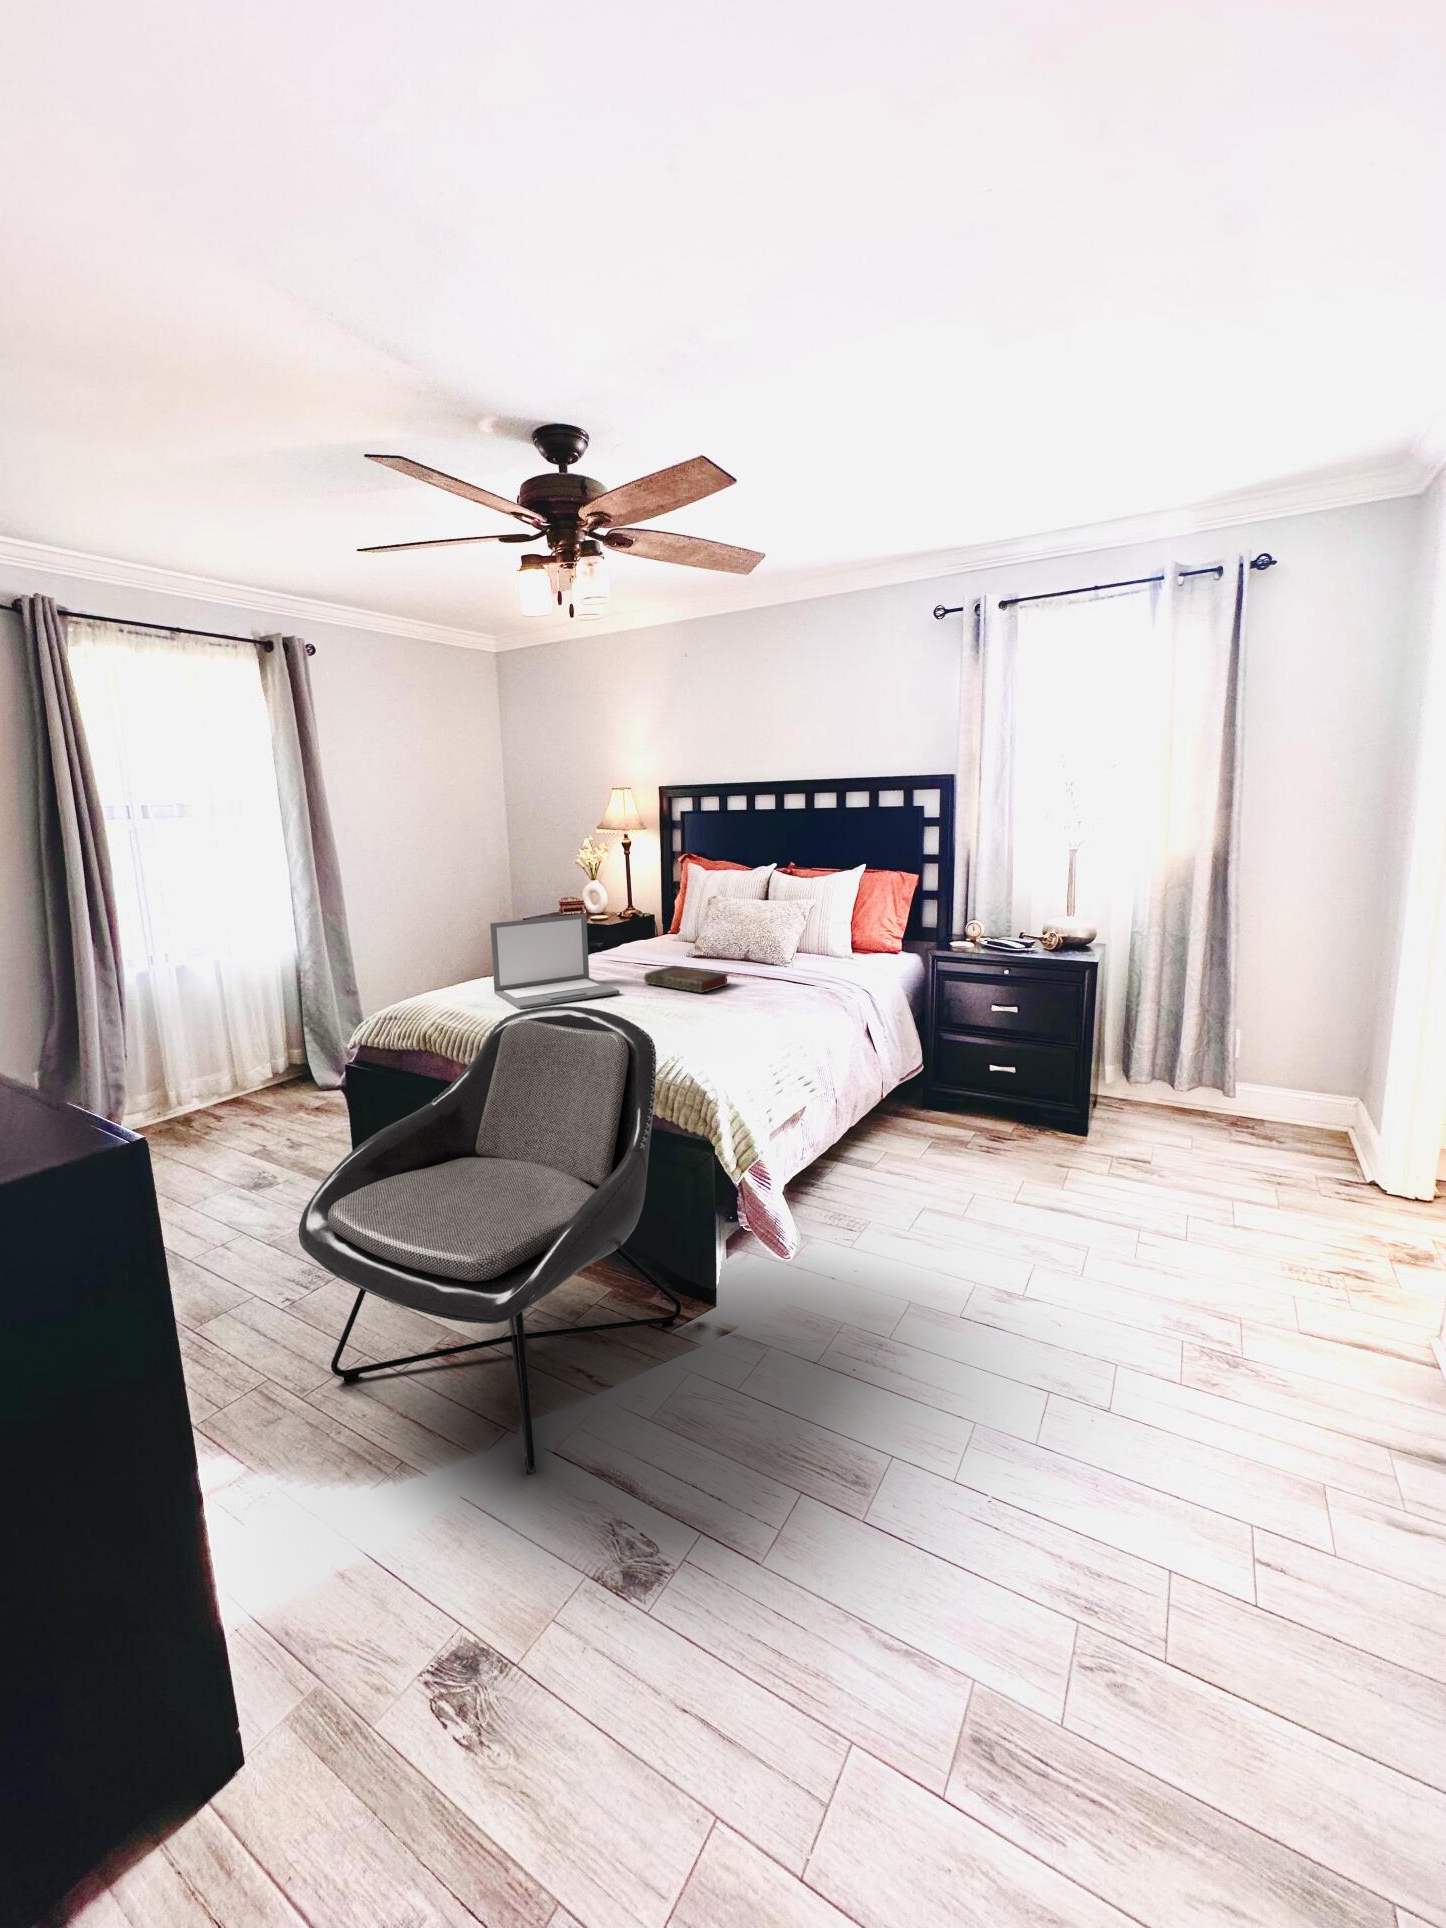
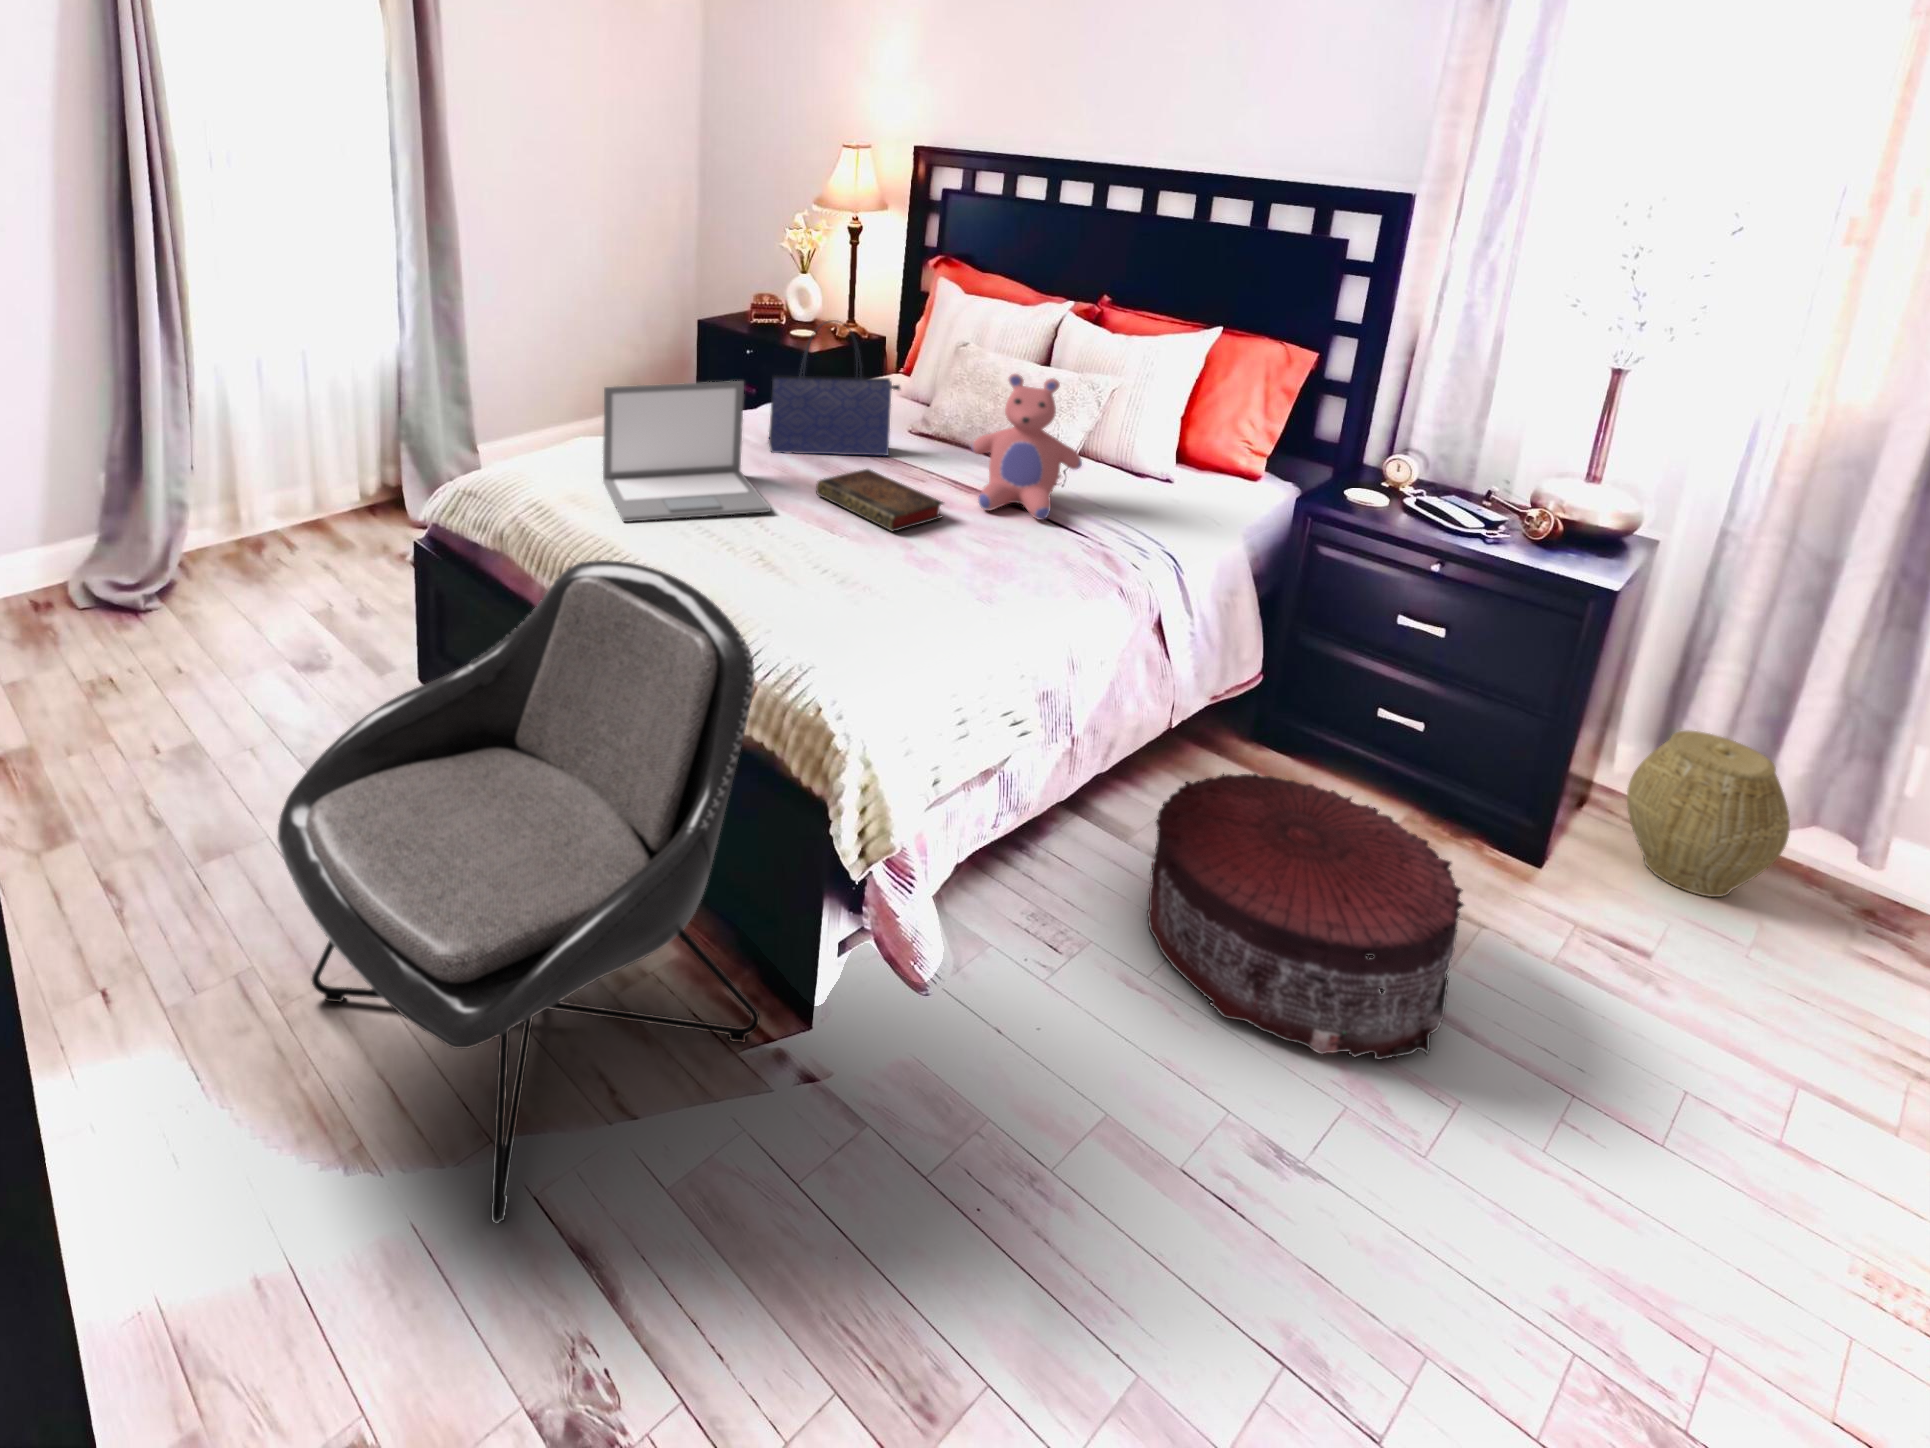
tote bag: none [599,875,684,970] -> present [769,321,900,456]
teddy bear: none [737,890,806,979] -> present [971,374,1082,520]
woven basket: none [1117,1044,1195,1133] -> present [1627,731,1790,897]
pouf: none [893,1103,1069,1244] -> present [1147,774,1464,1059]

